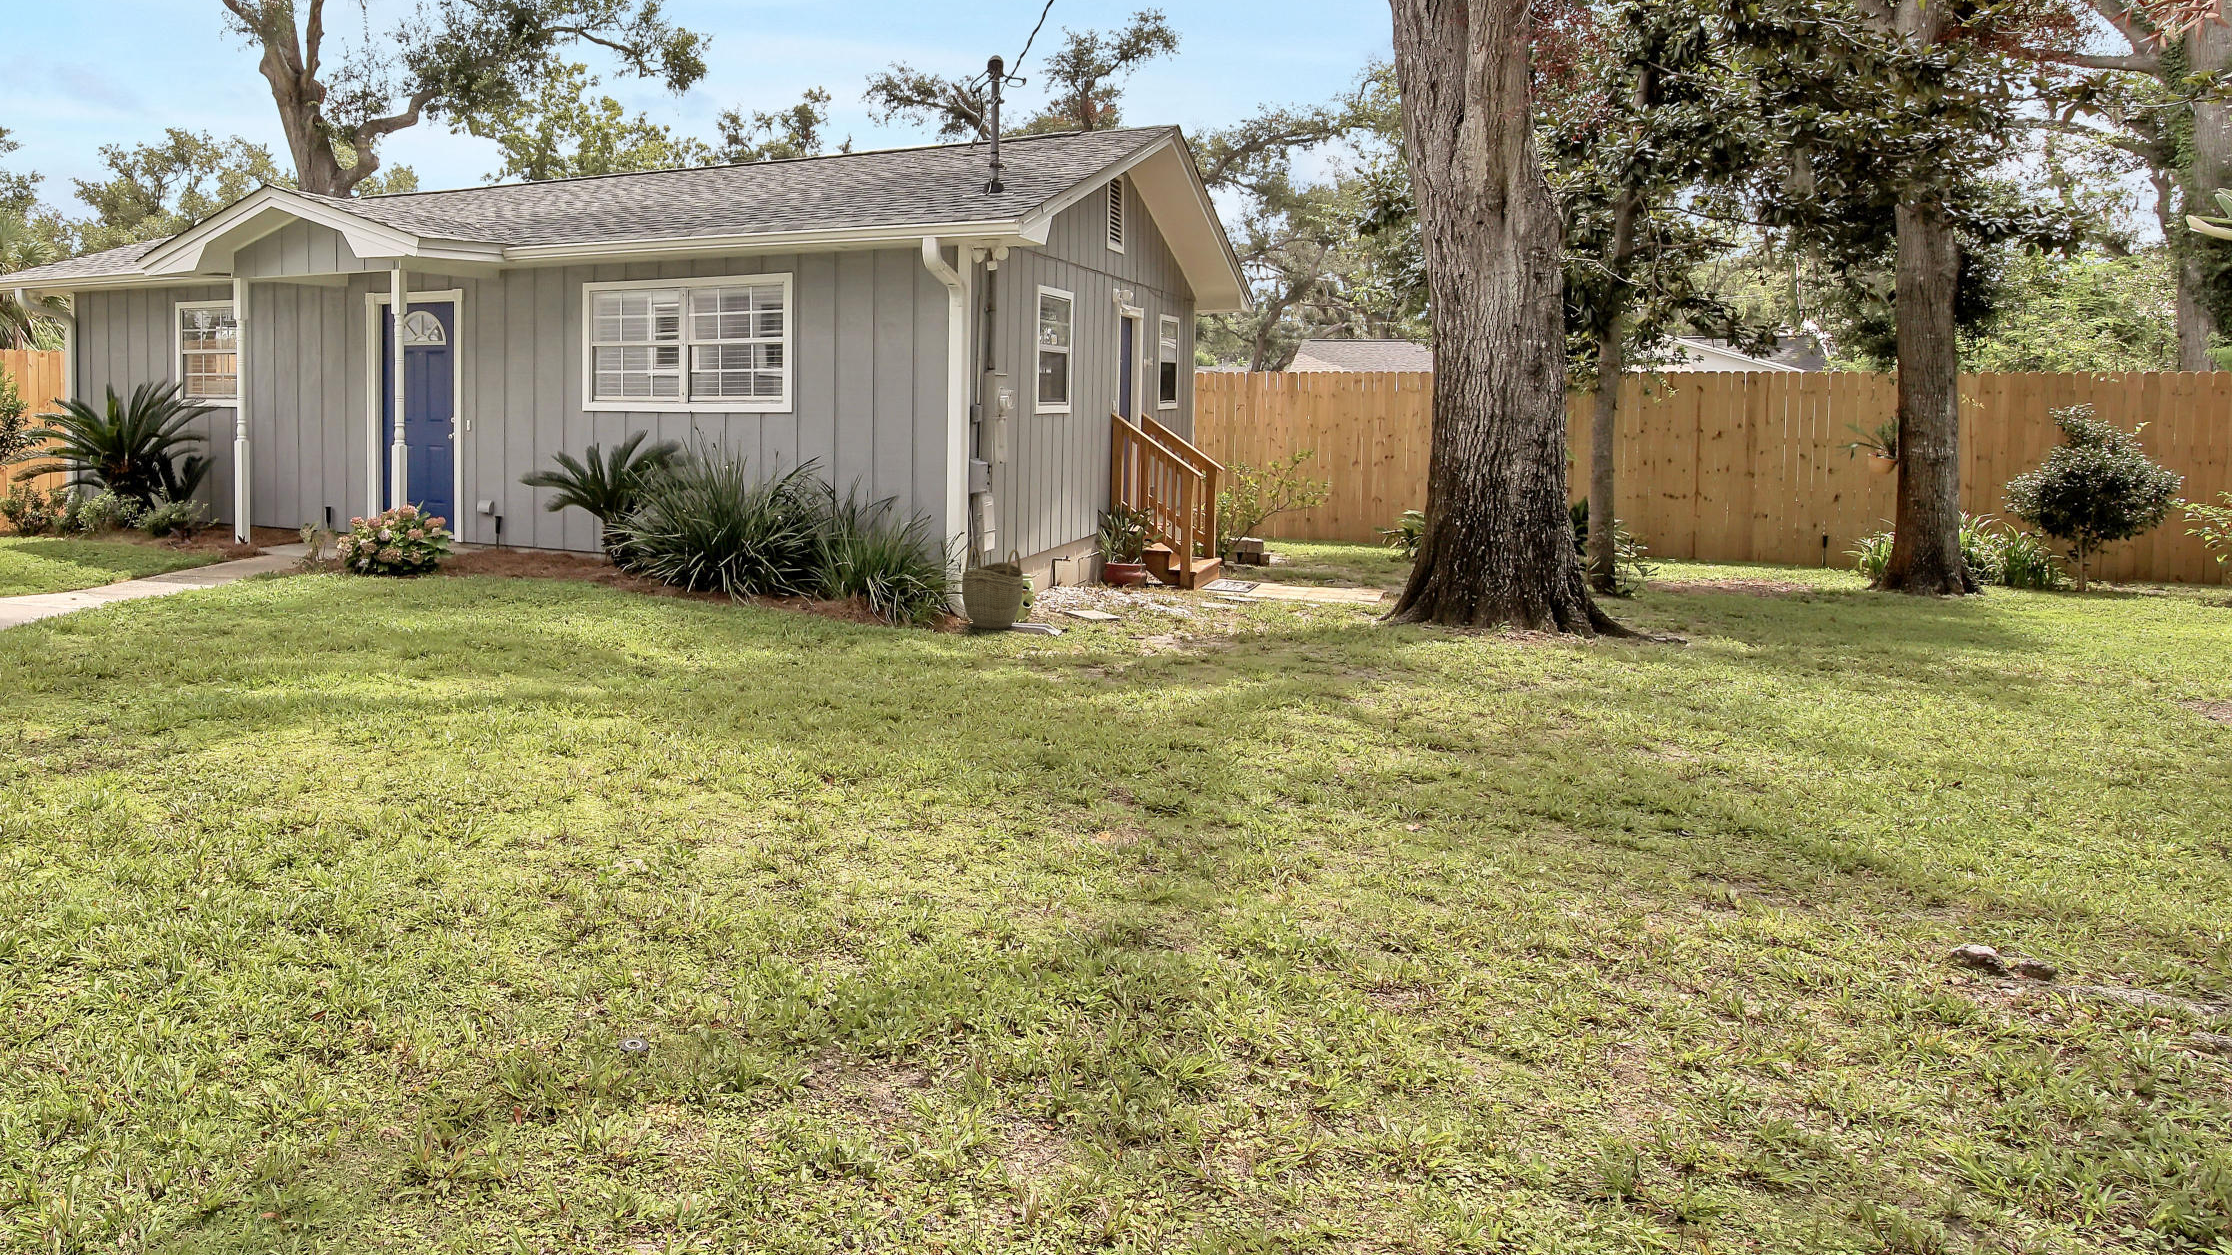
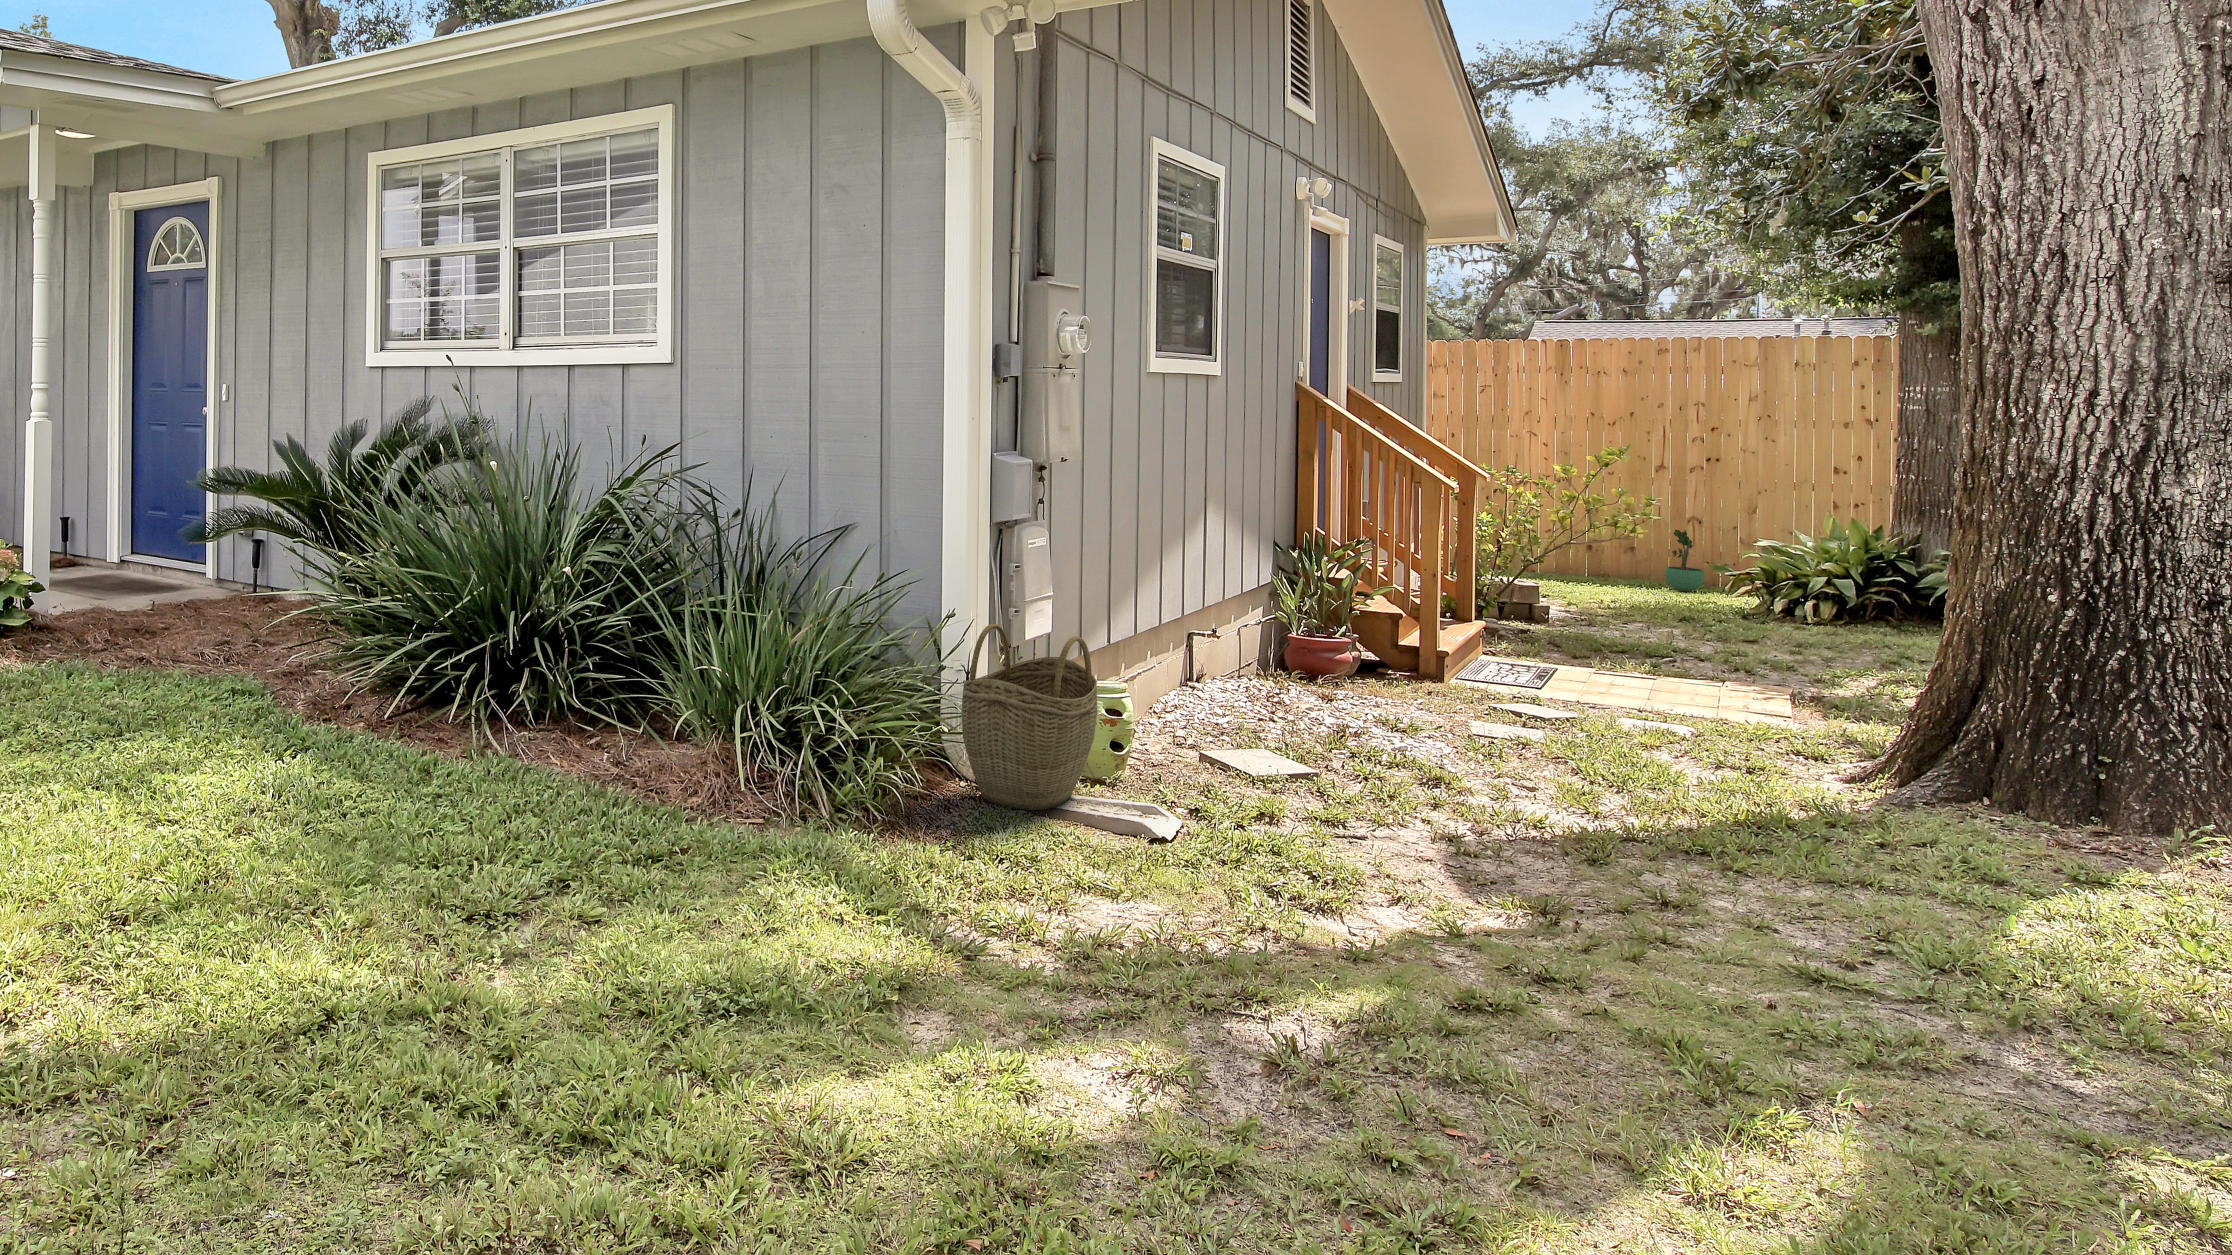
potted plant: none [1353,502,1376,545] -> present [1665,530,1704,592]

